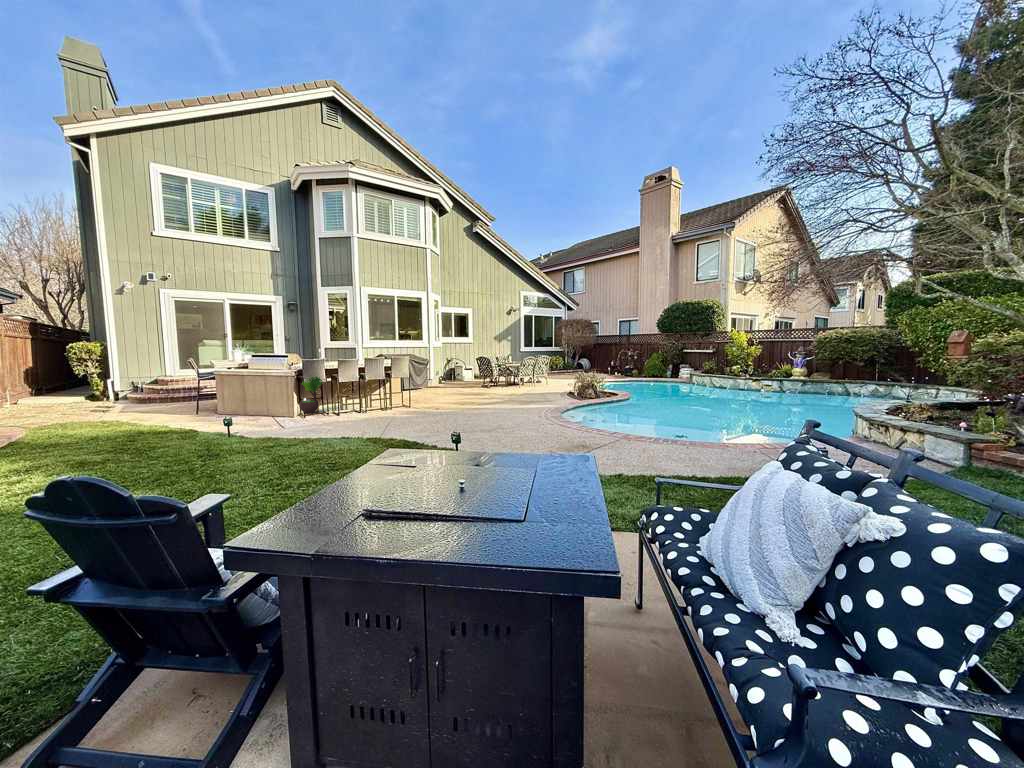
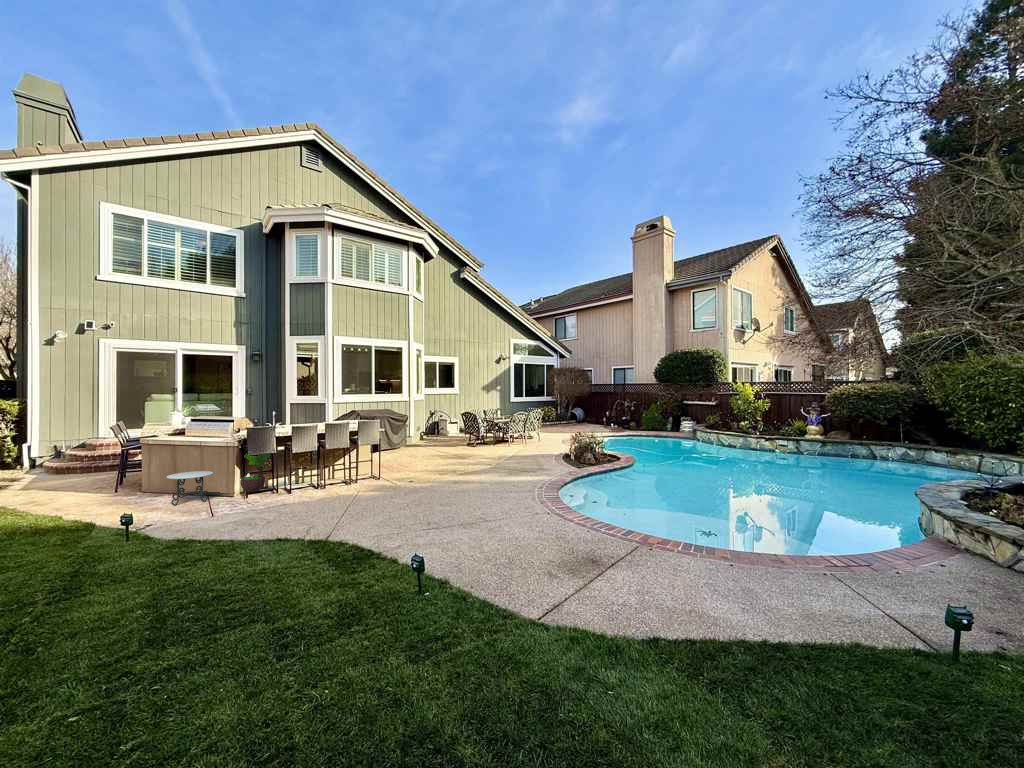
side table: none [244,395,279,420] -> present [166,471,213,505]

